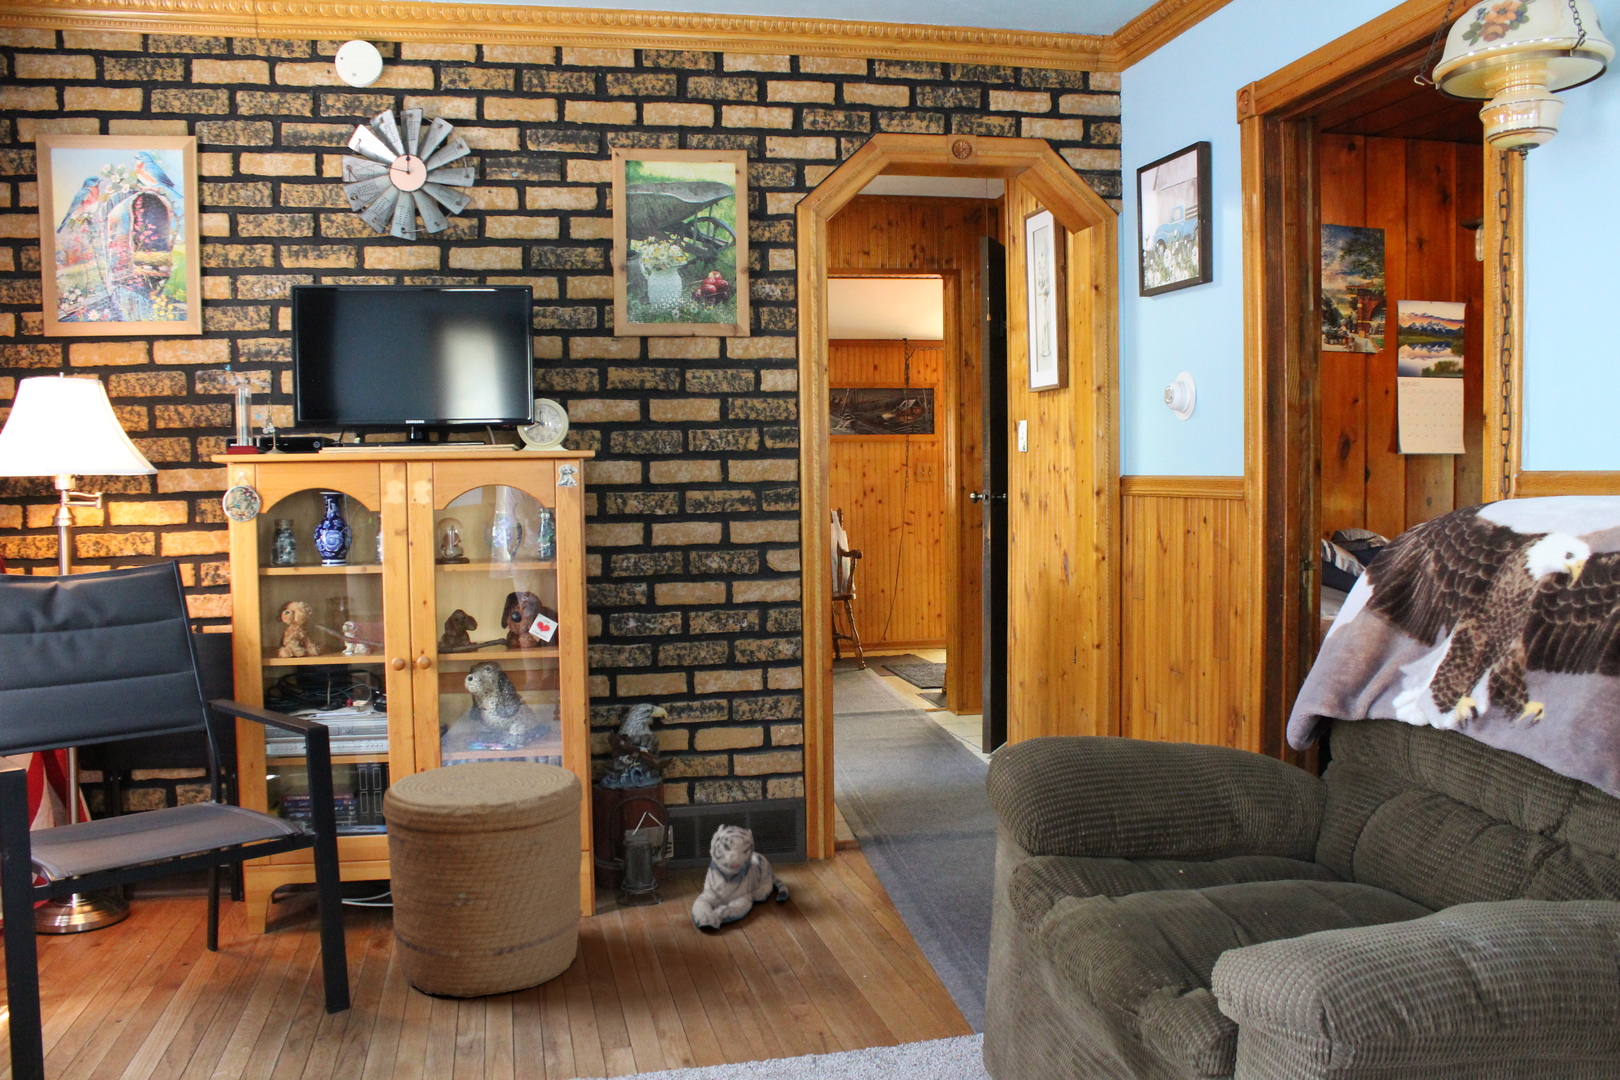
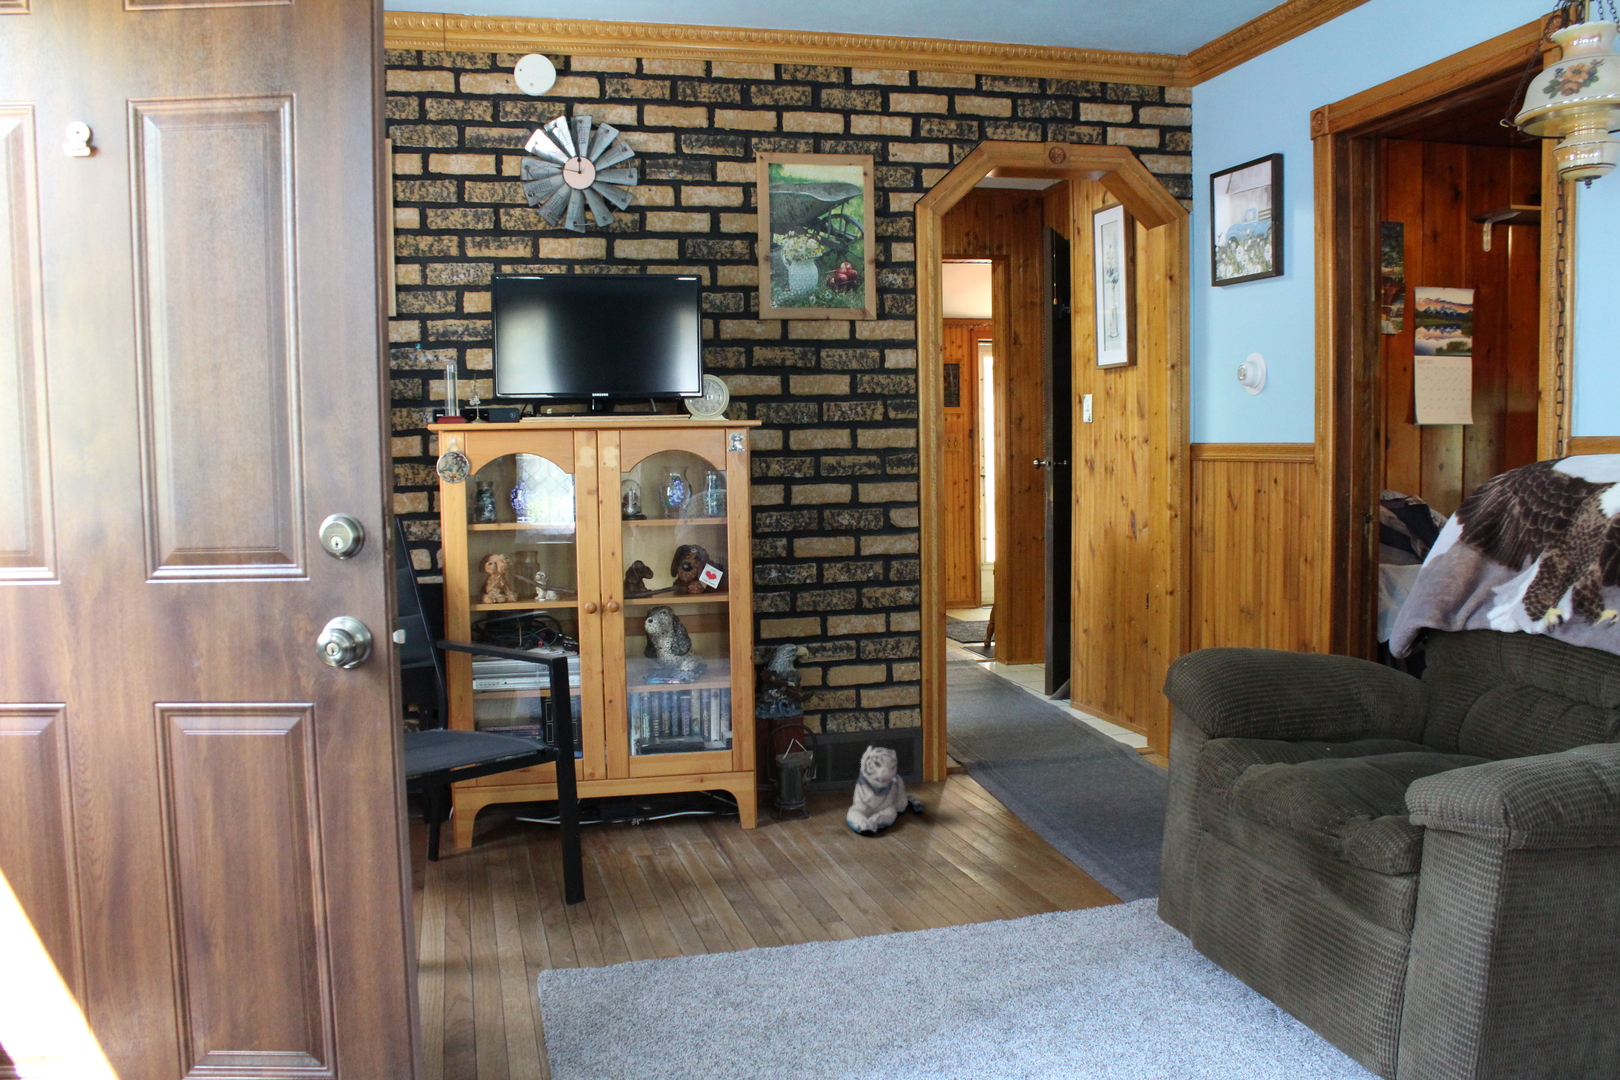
woven basket: present [382,761,583,998] -> none [605,692,772,886]

